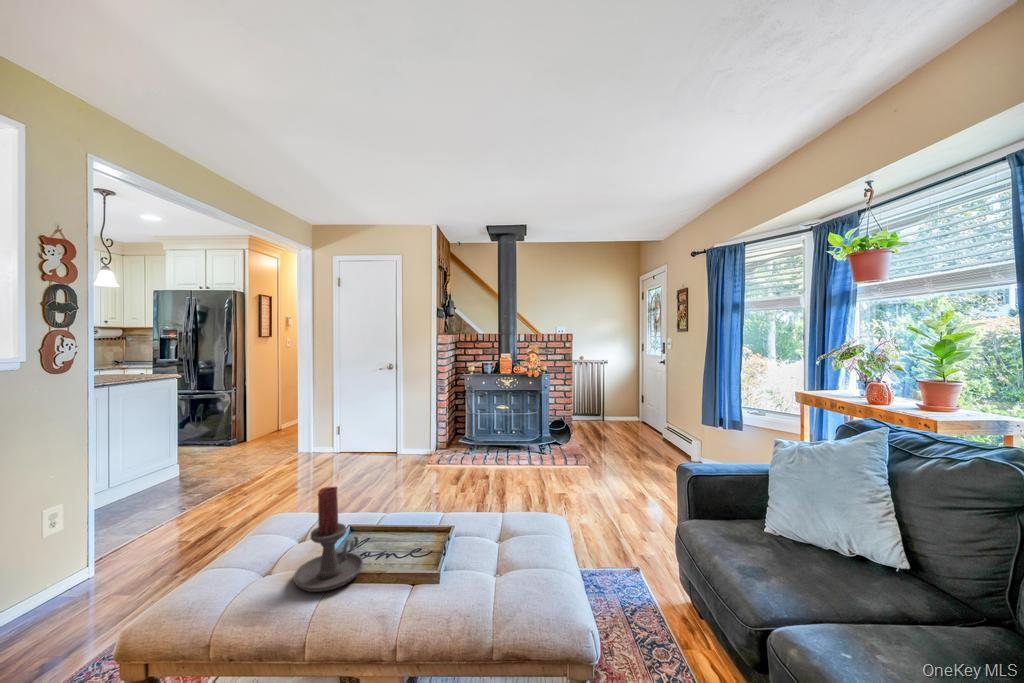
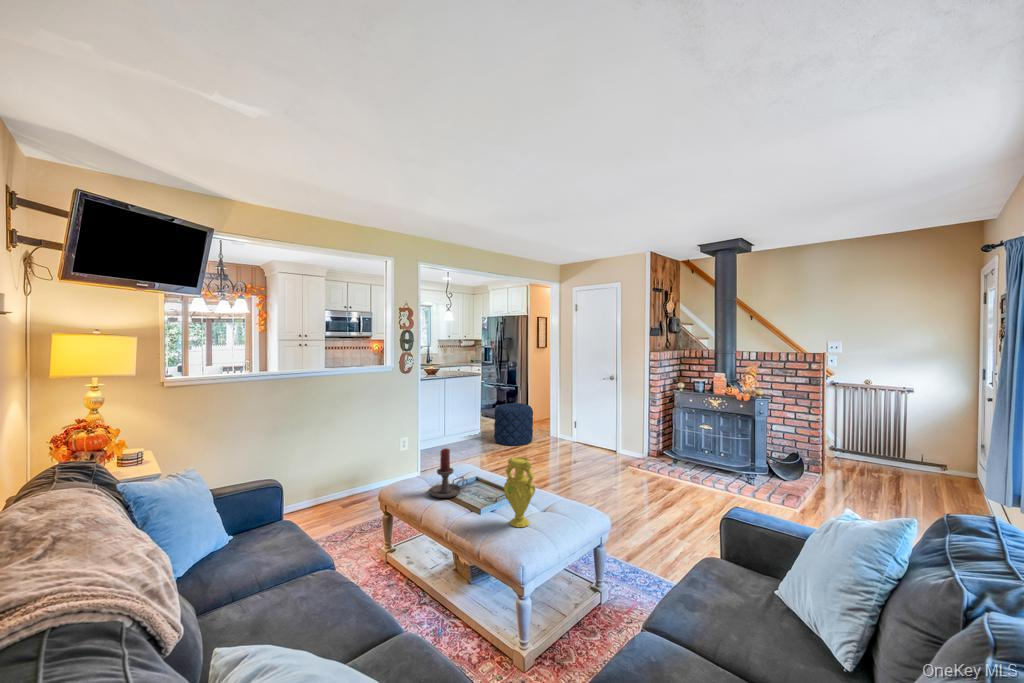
pouf: none [213,415,281,480] -> present [494,403,533,446]
vase: none [488,463,544,579] -> present [504,457,535,527]

